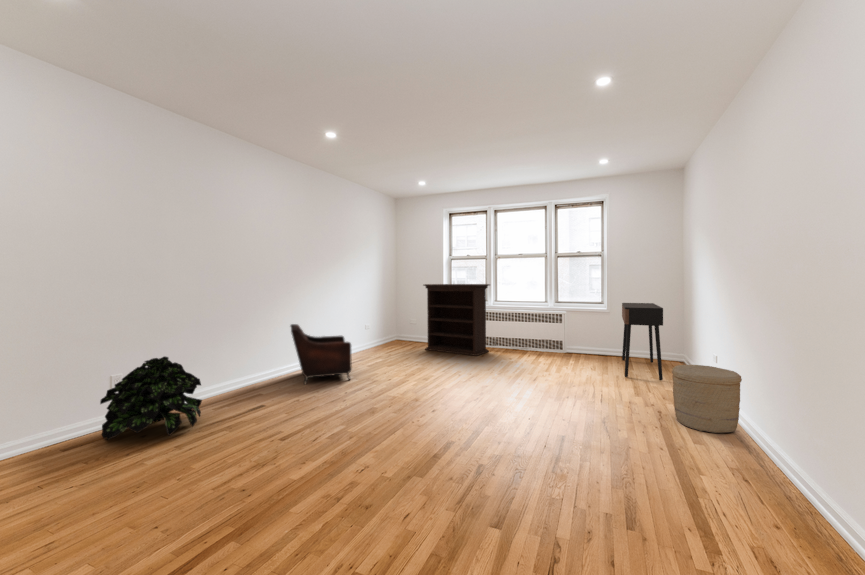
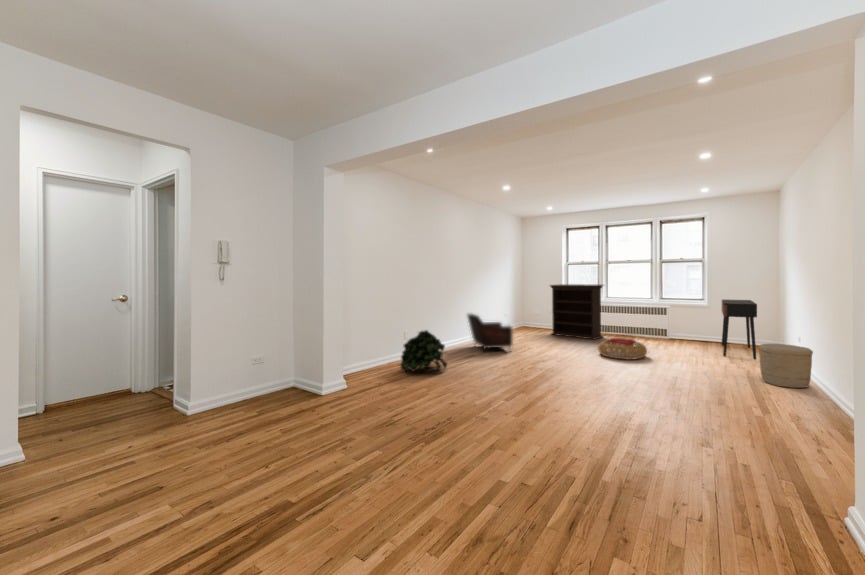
pouf: none [470,356,532,389] -> present [598,338,647,360]

